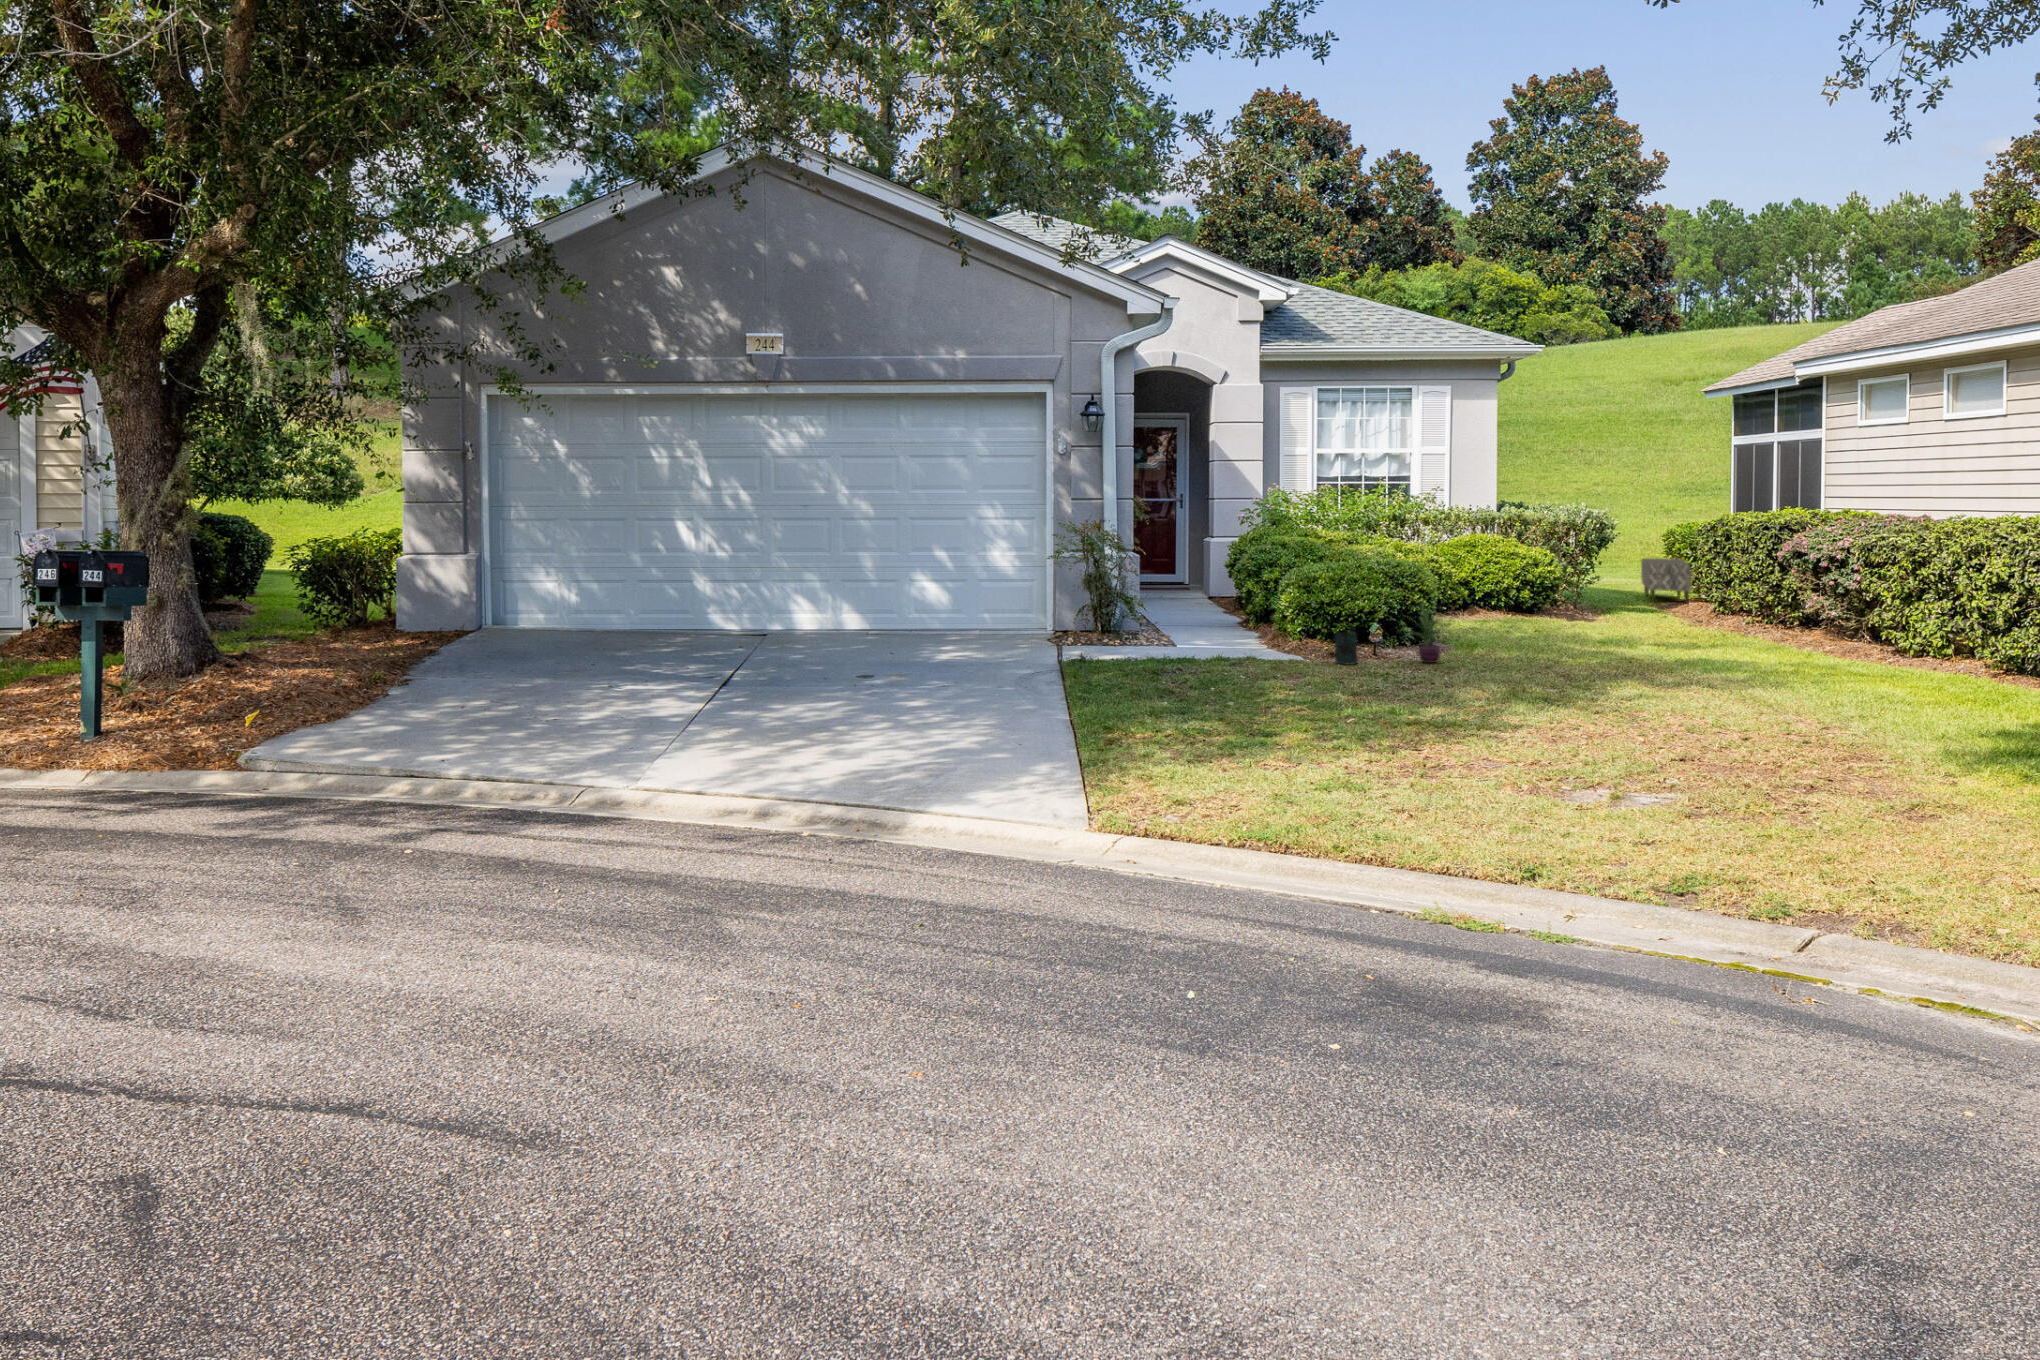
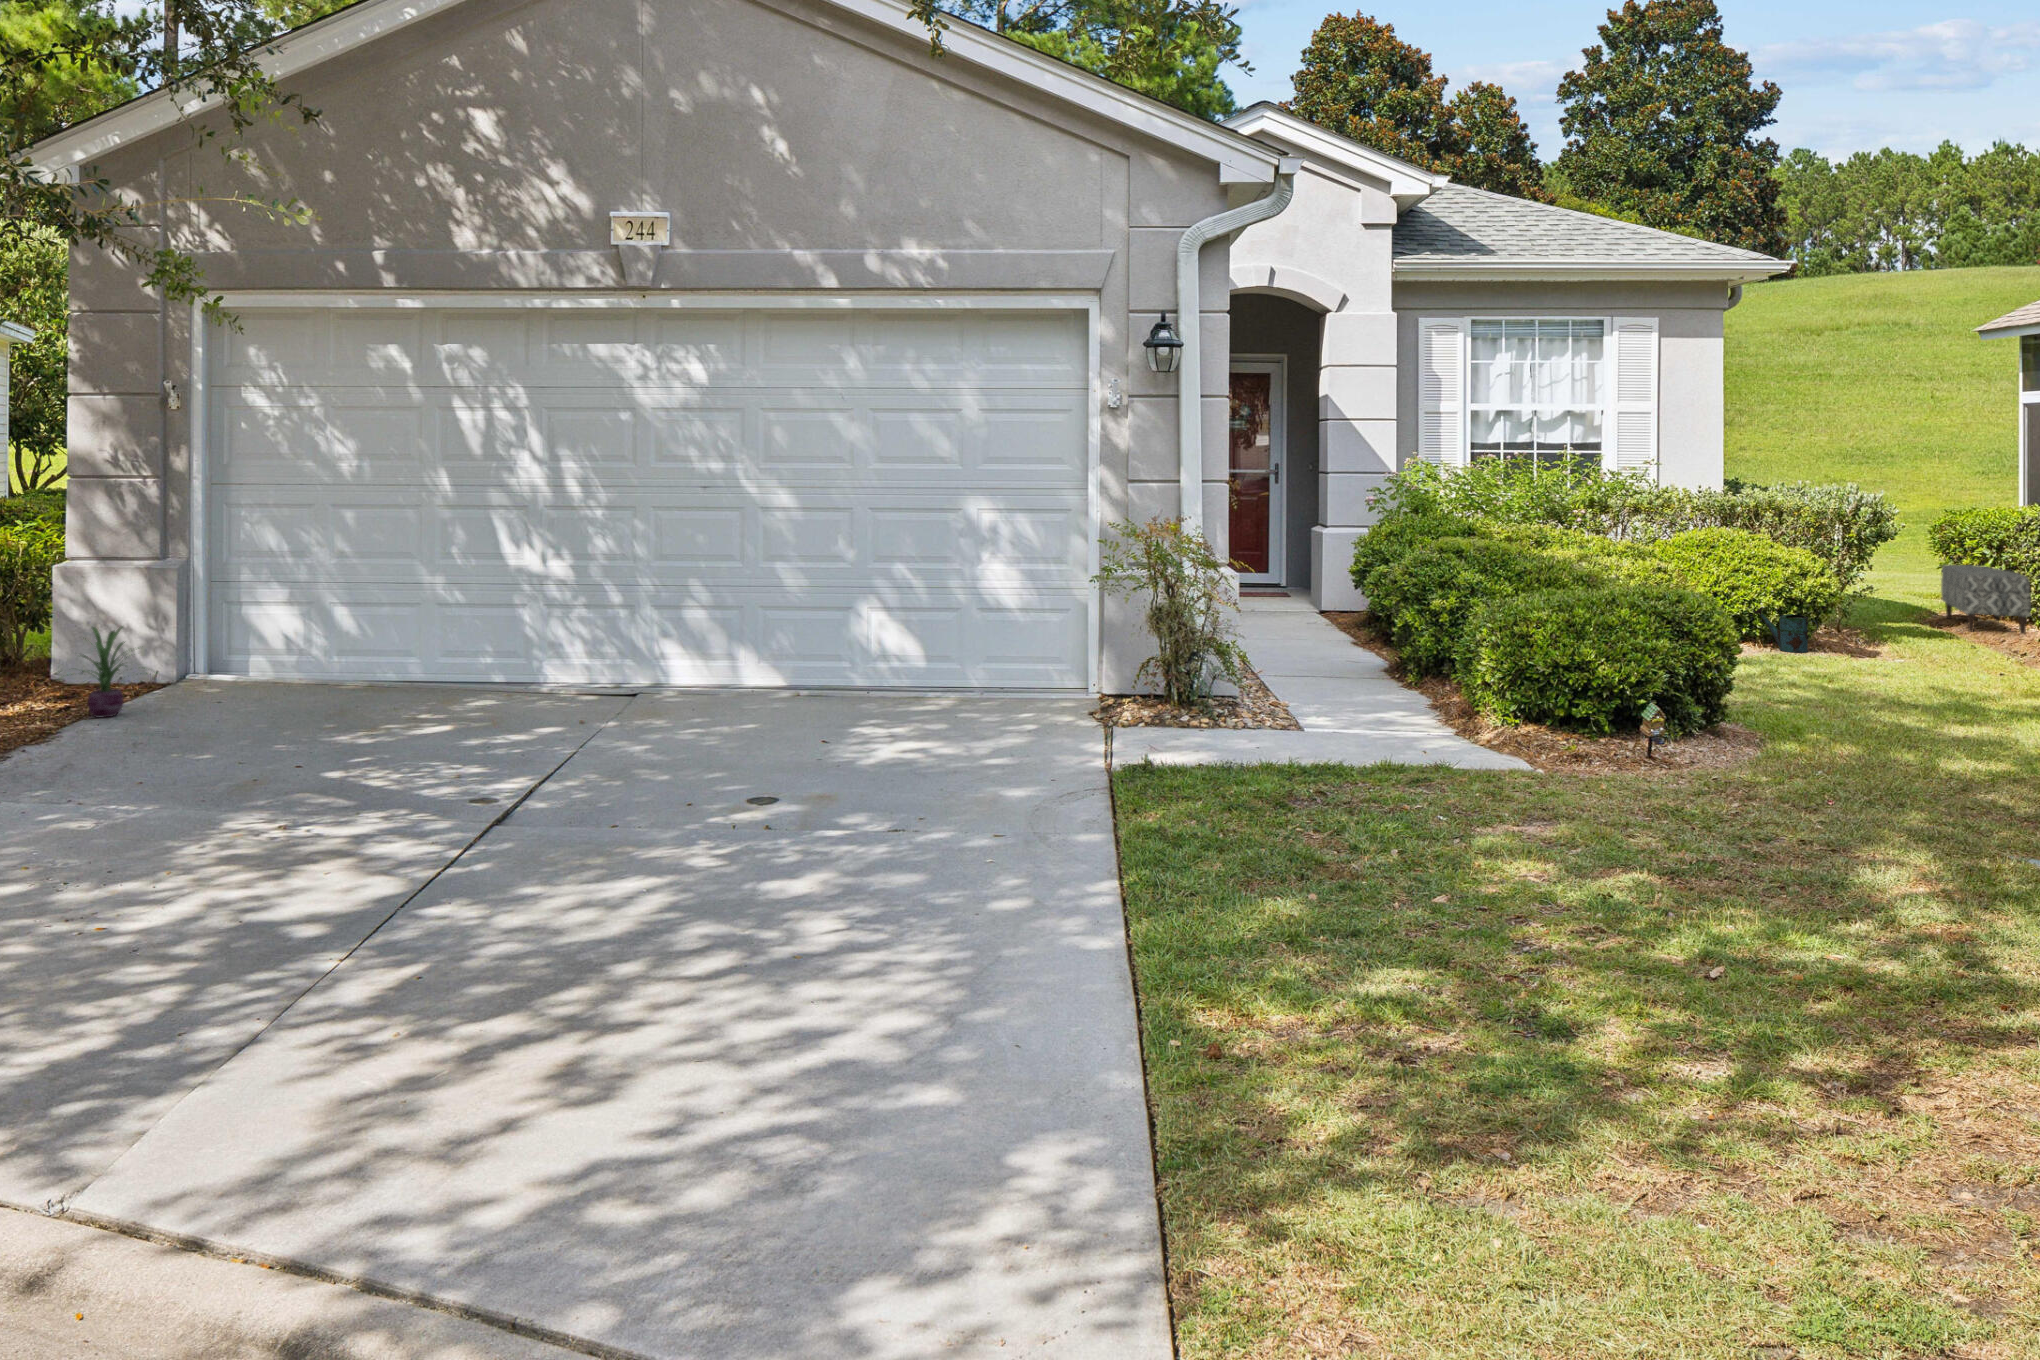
decorative plant: present [1406,604,1440,663] -> present [80,627,139,718]
watering can: present [1335,625,1358,665] -> present [1755,608,1818,653]

